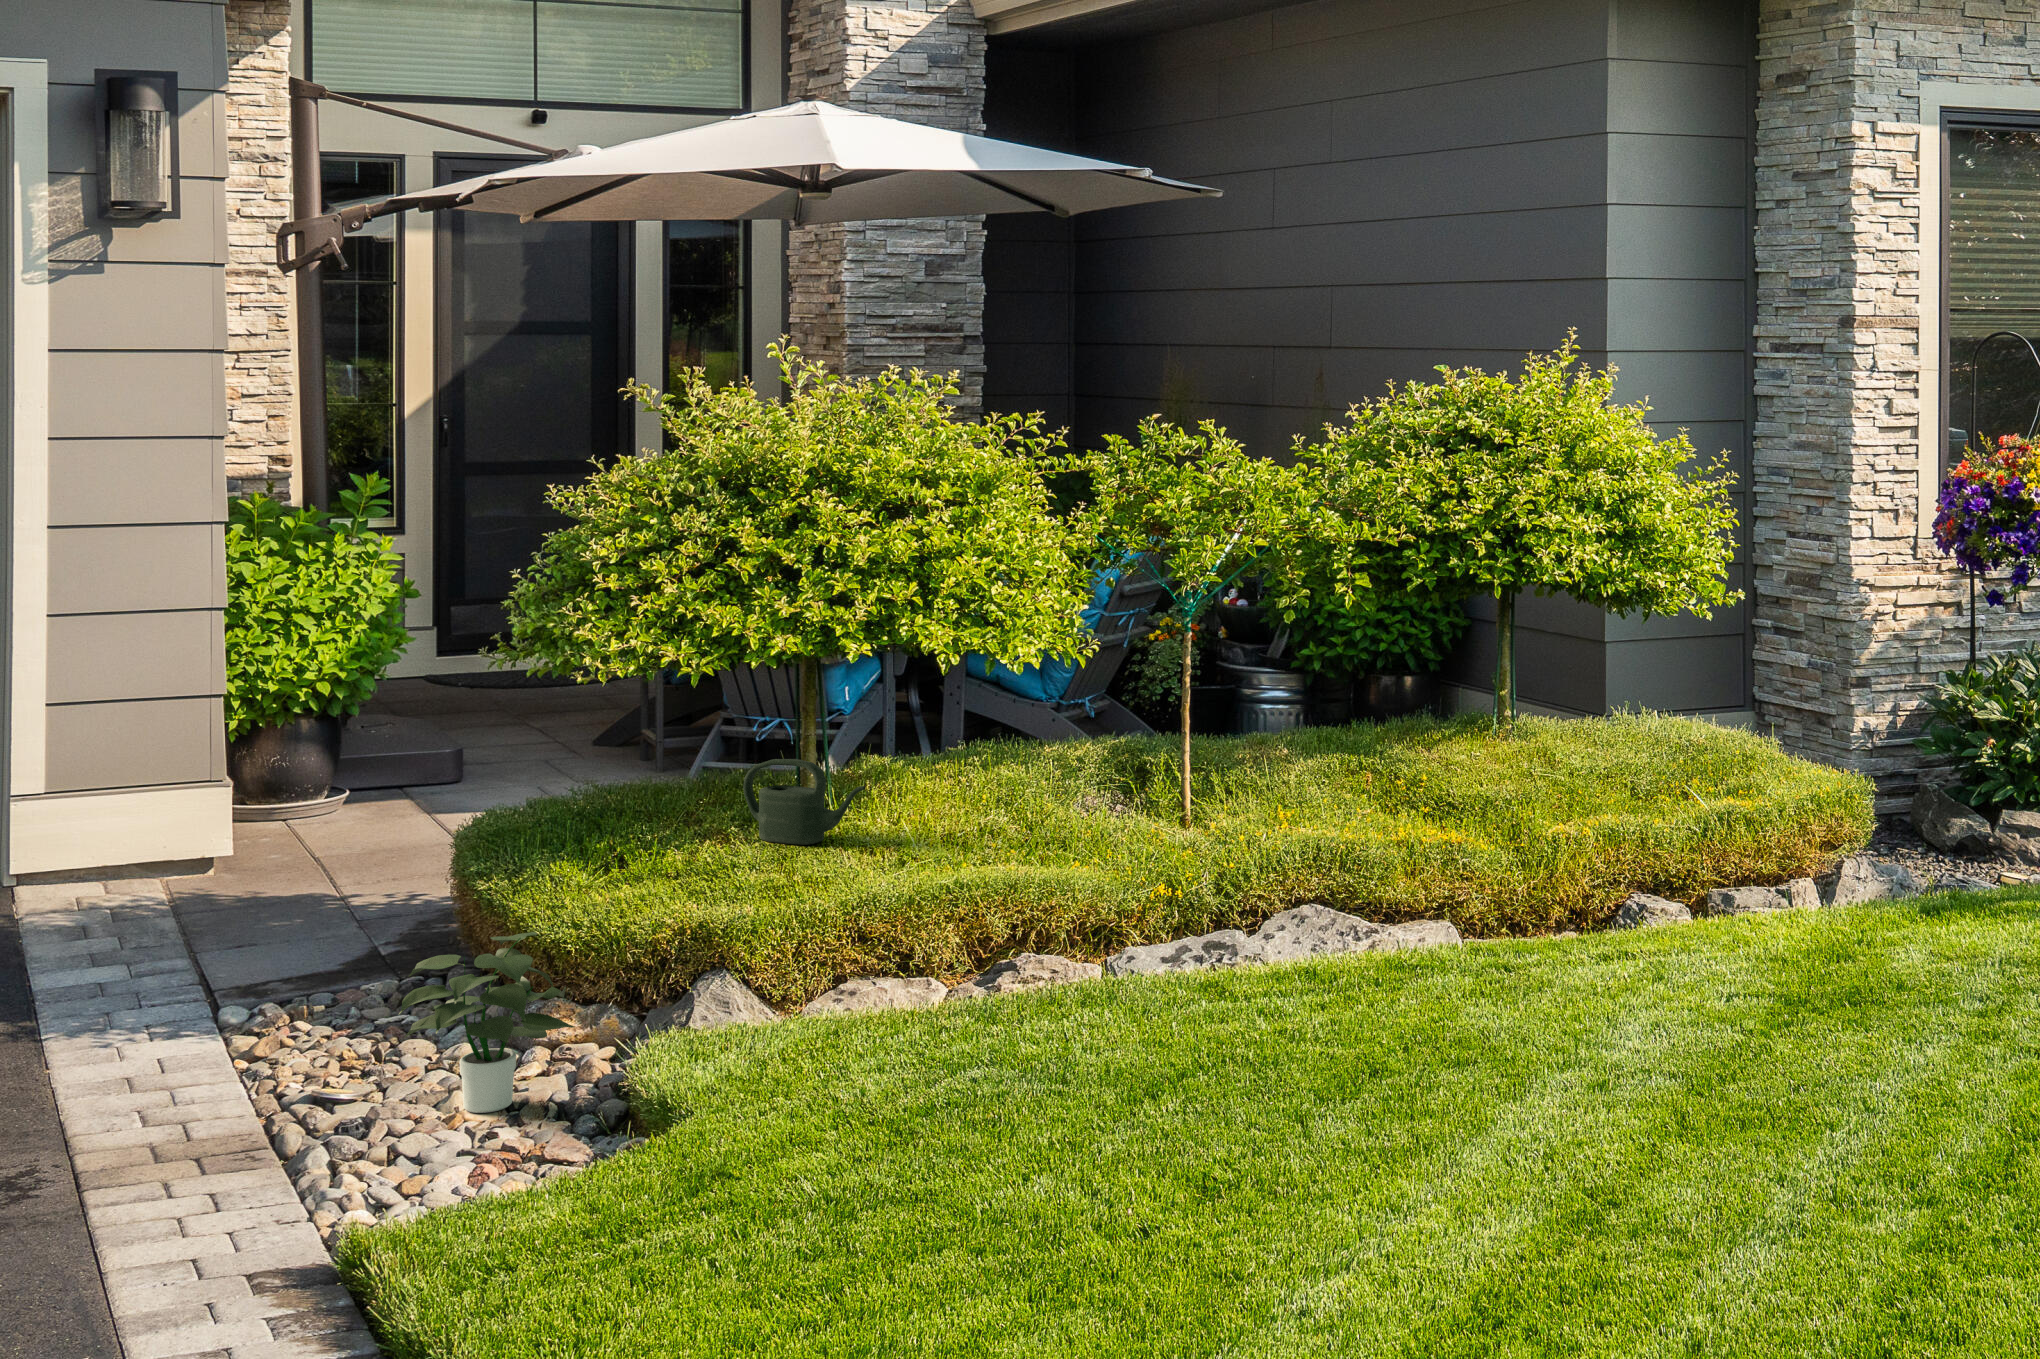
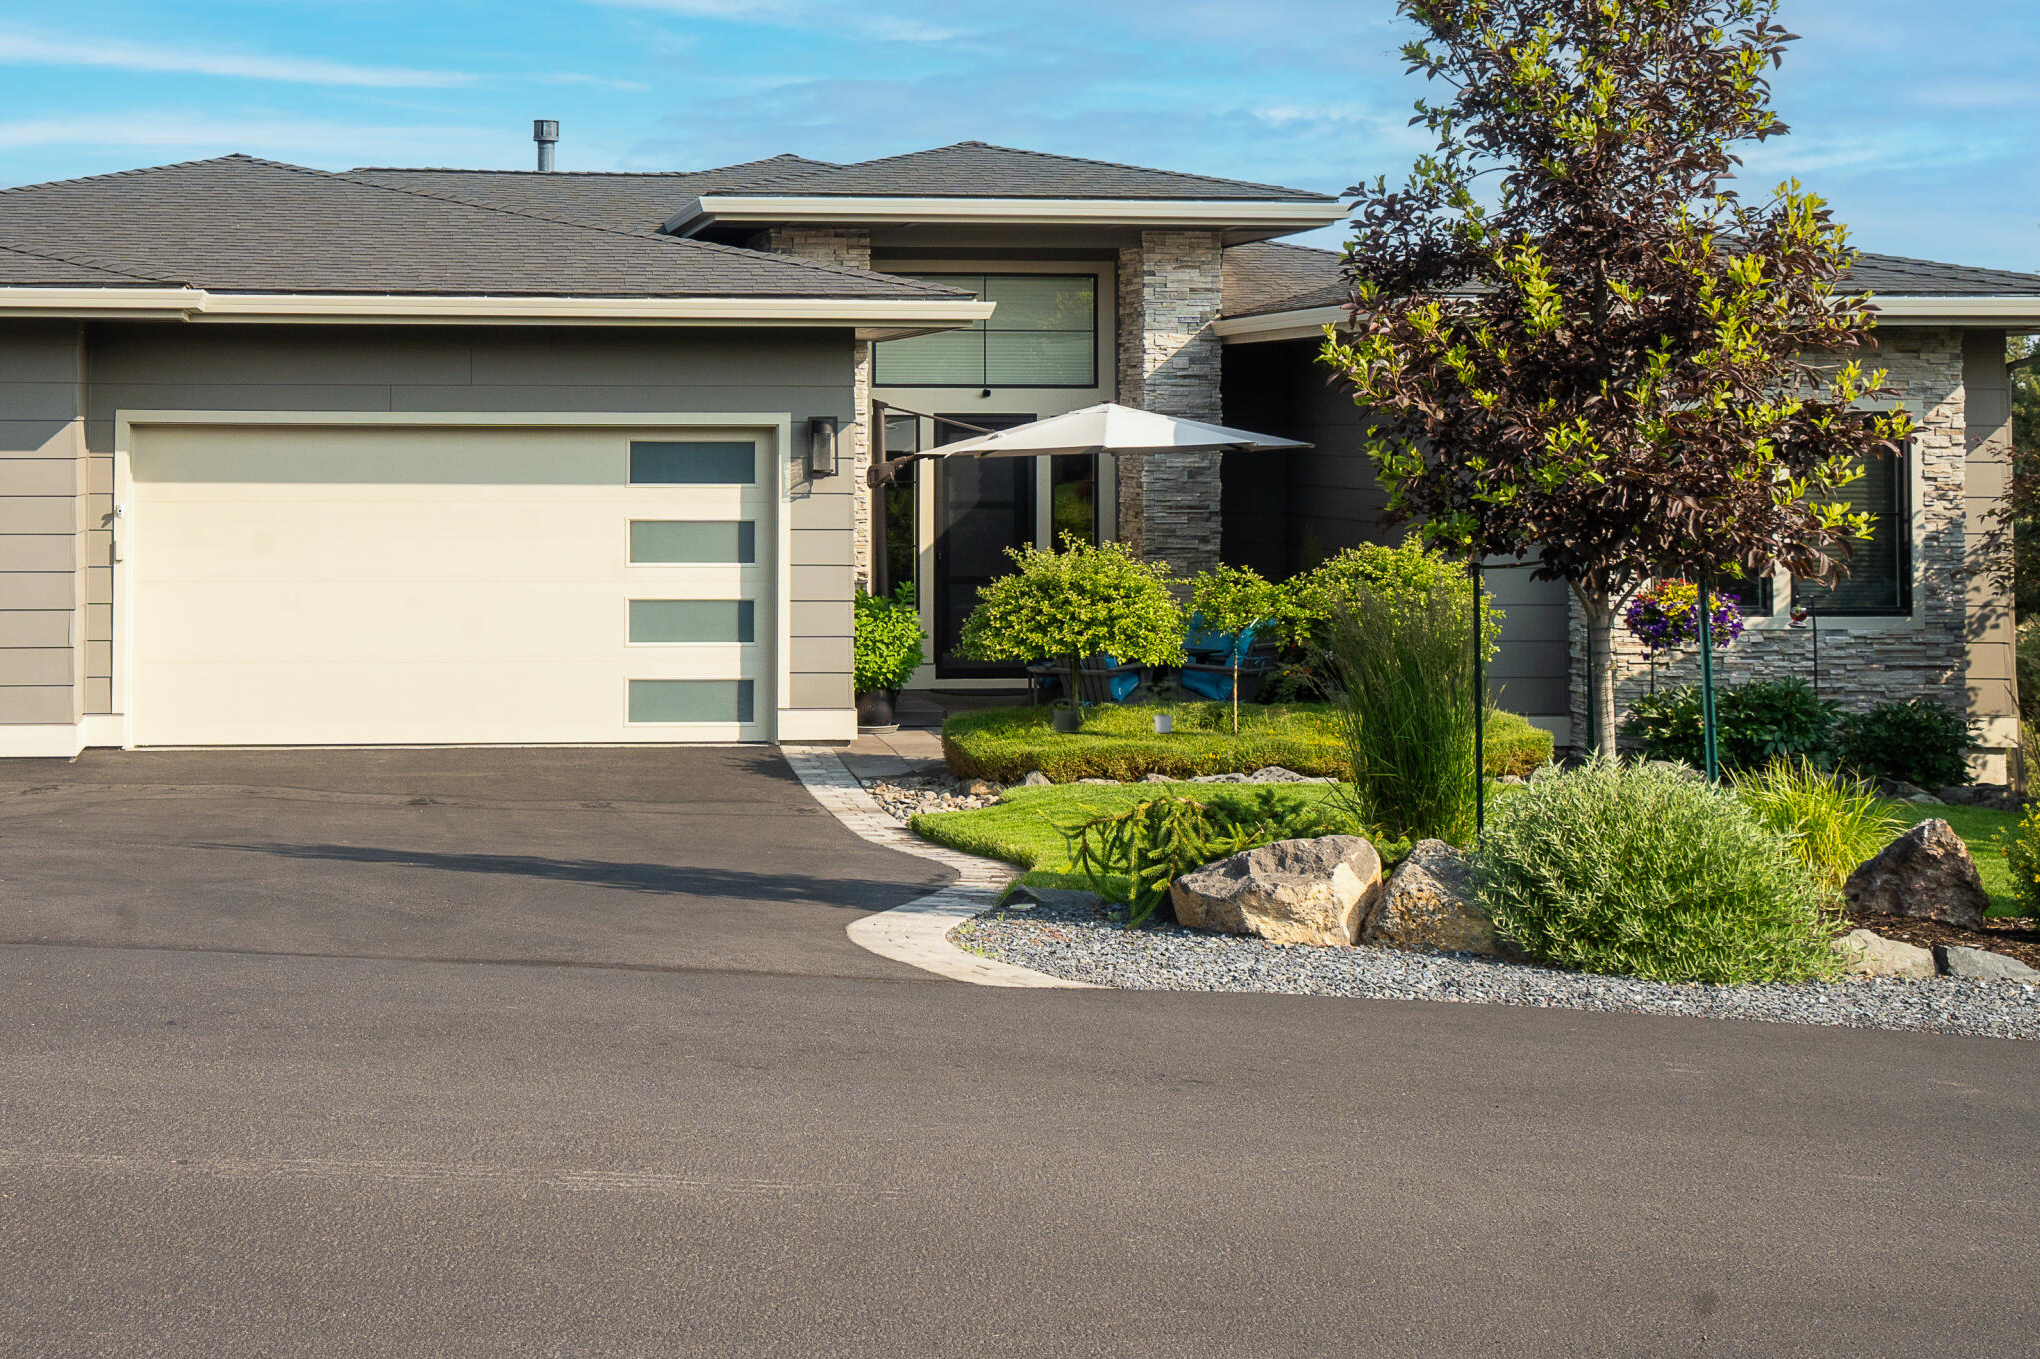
potted plant: present [399,932,575,1113] -> present [1138,677,1189,733]

